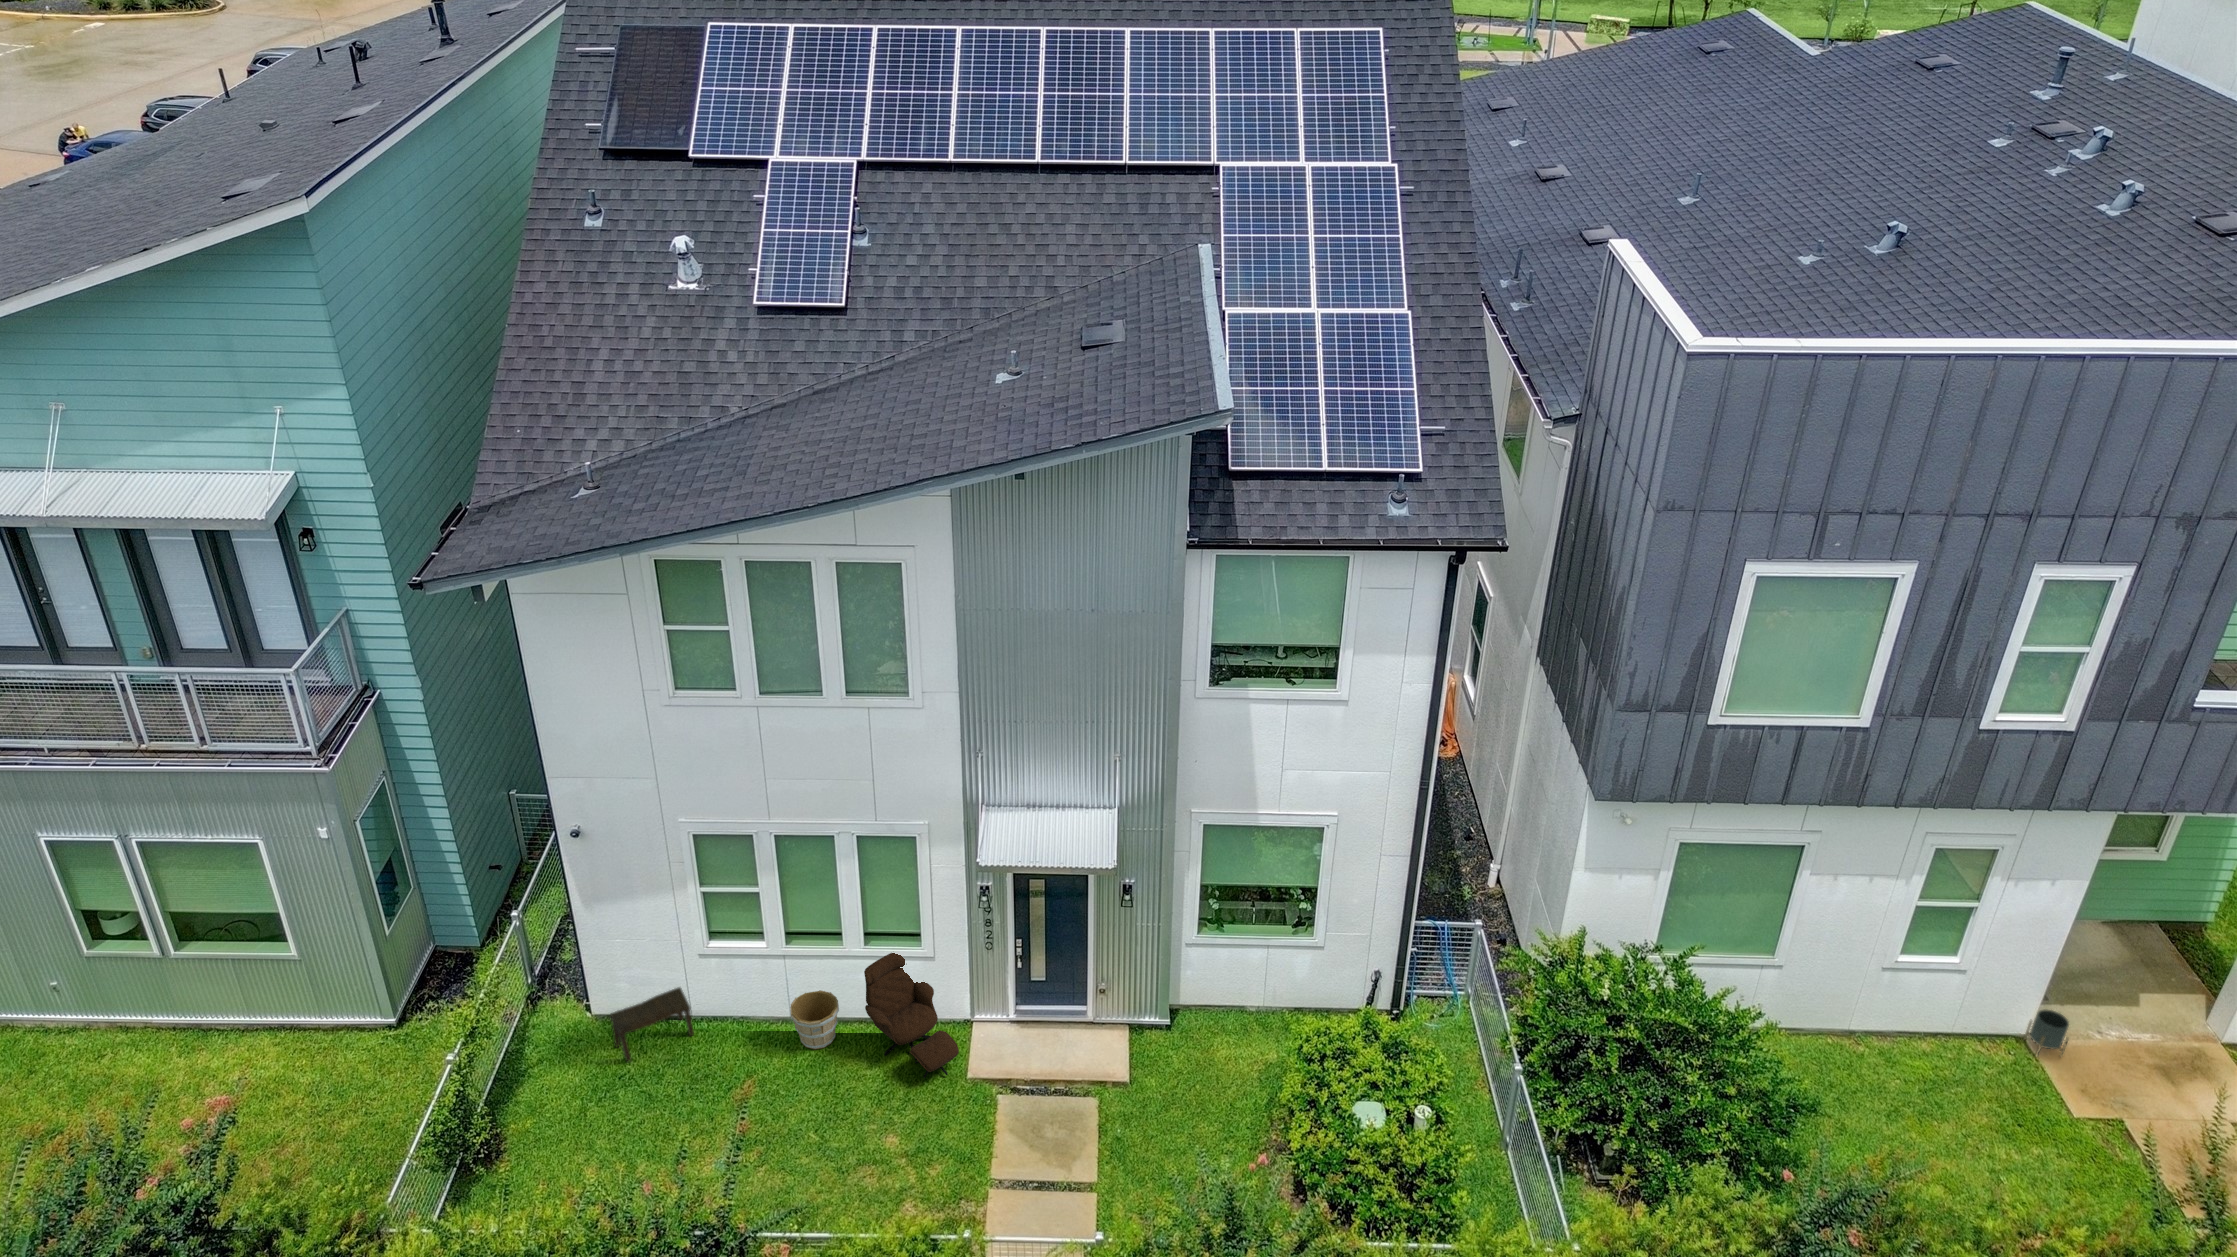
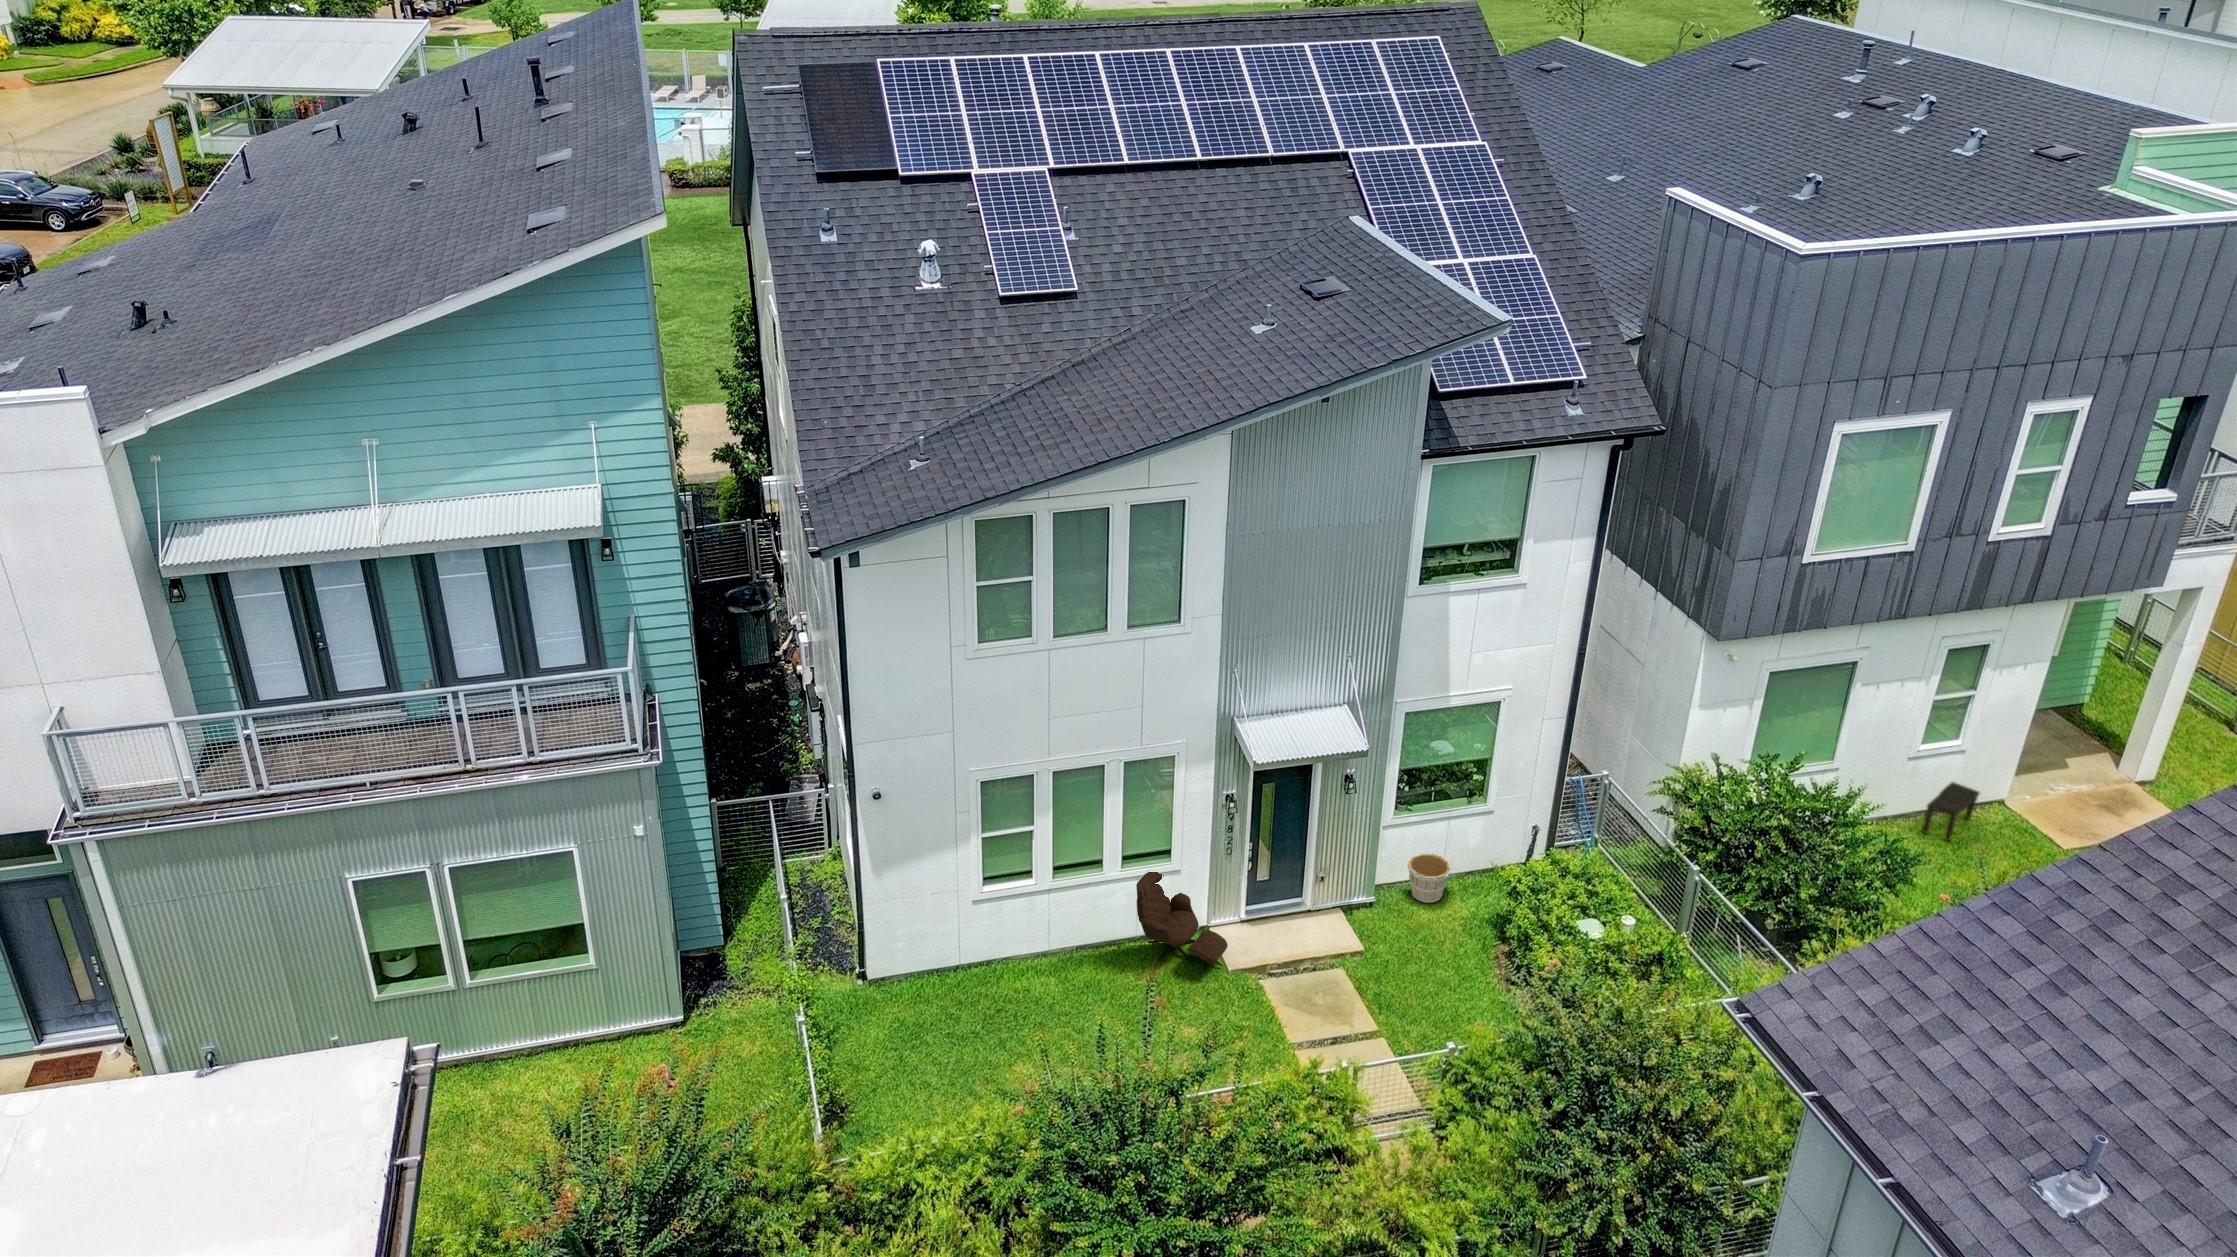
bench: present [611,987,694,1062] -> present [1922,782,1980,841]
wooden bucket: present [790,990,839,1049] -> present [1408,854,1451,903]
planter: present [2024,1009,2069,1056] -> none [2009,772,2045,810]

